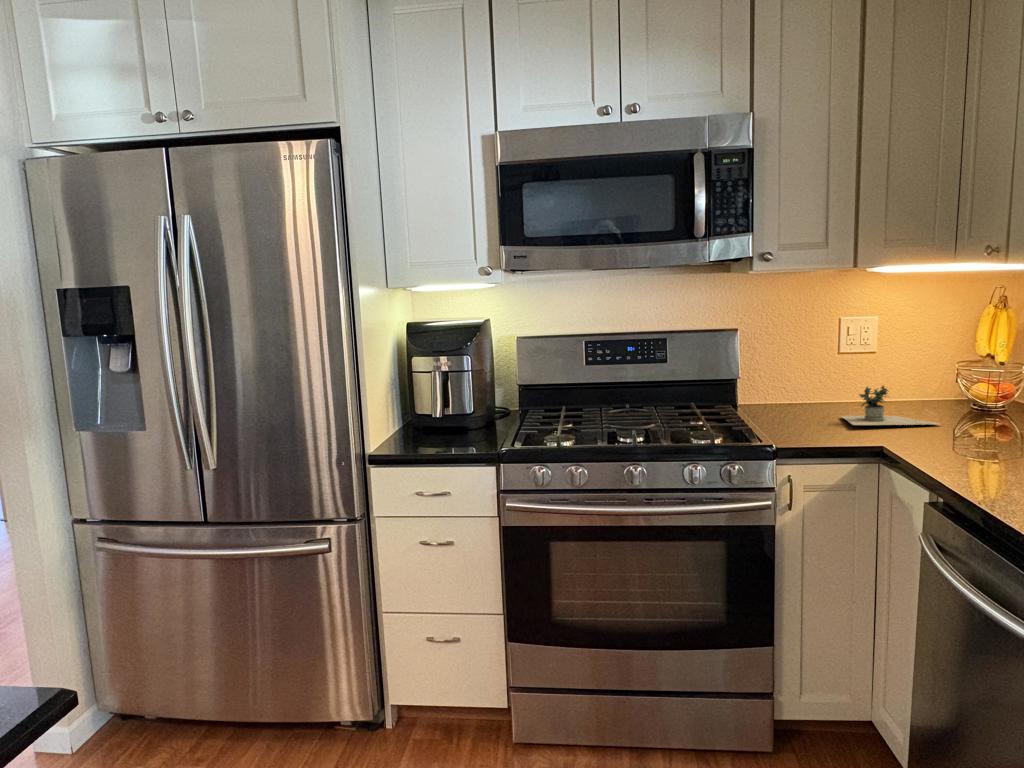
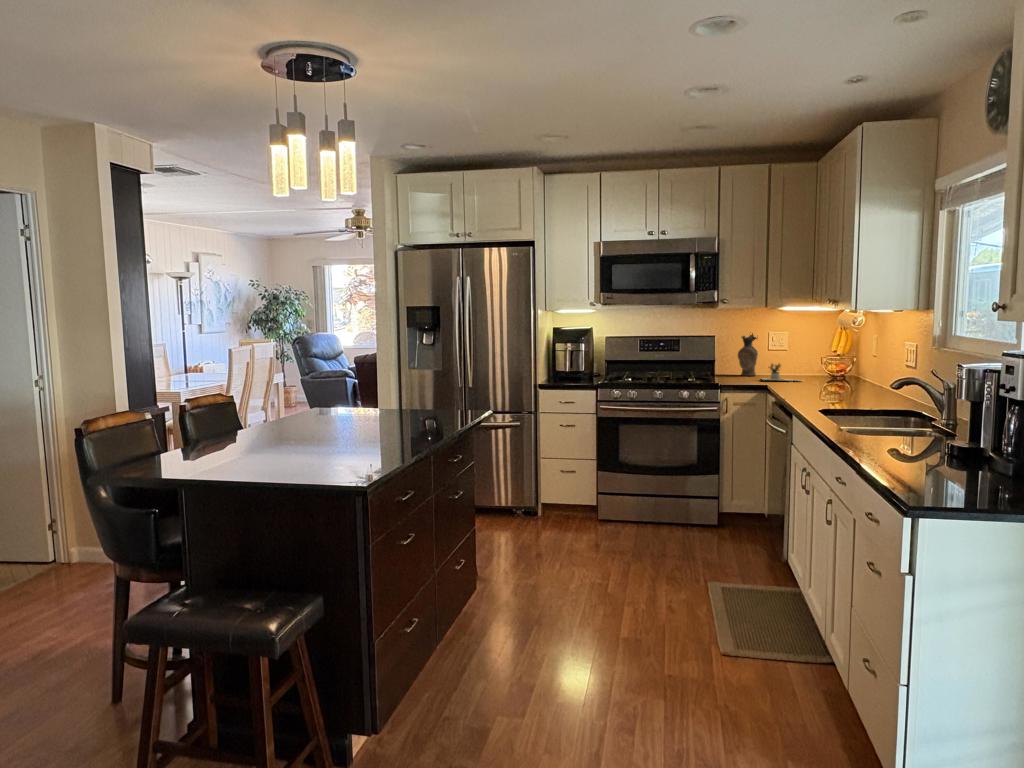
ceramic pitcher: none [780,315,820,408] -> present [738,333,758,376]

